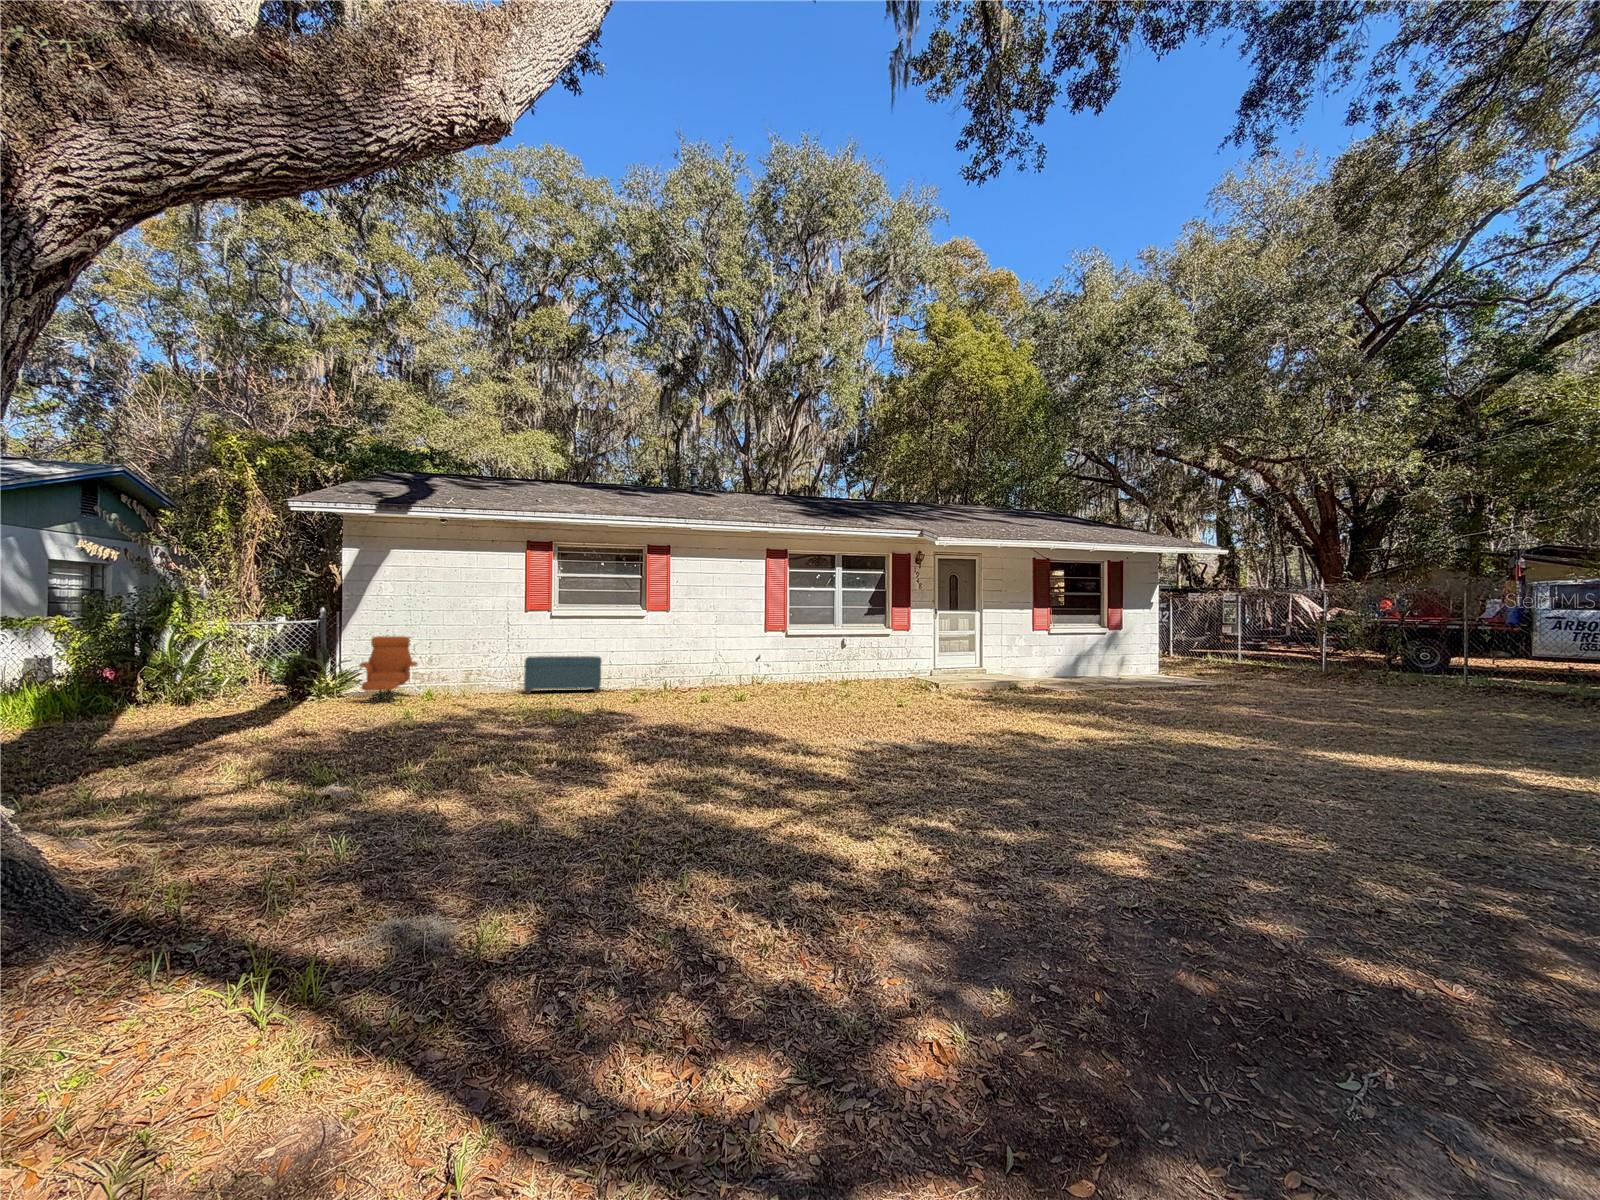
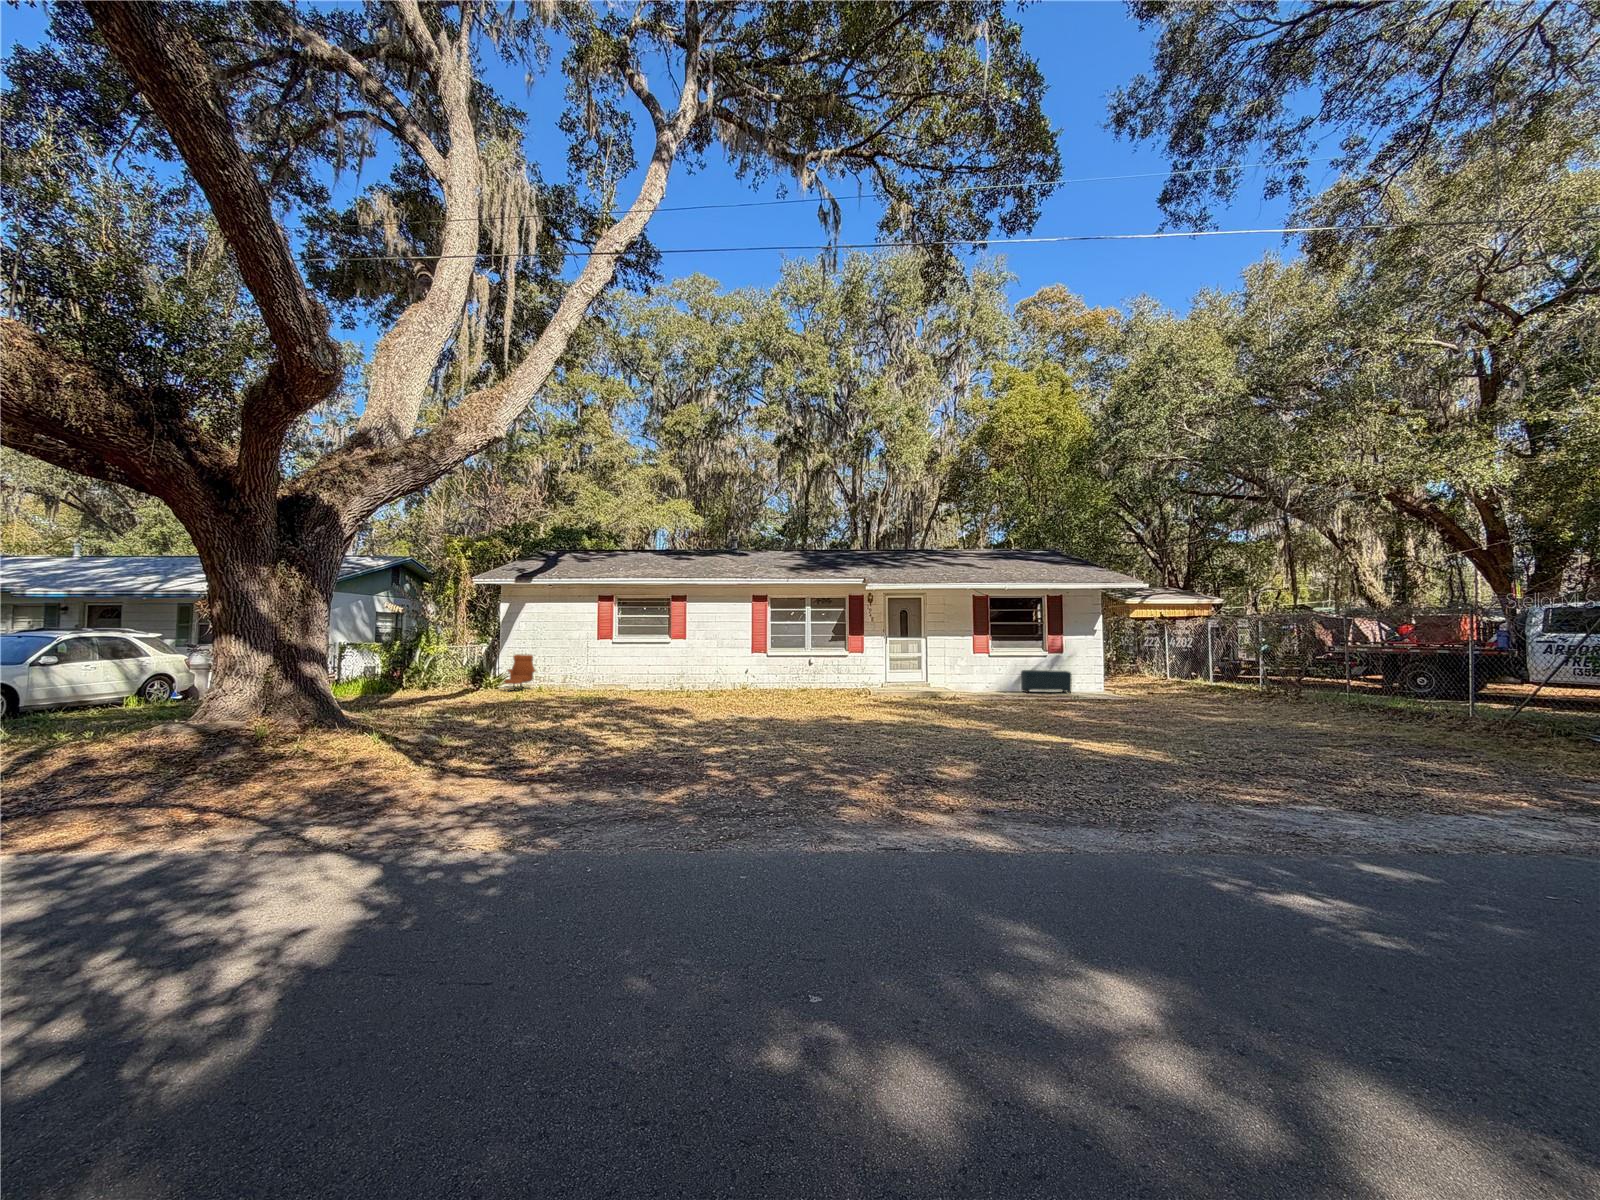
bench: present [524,656,602,694] -> present [1021,670,1072,694]

